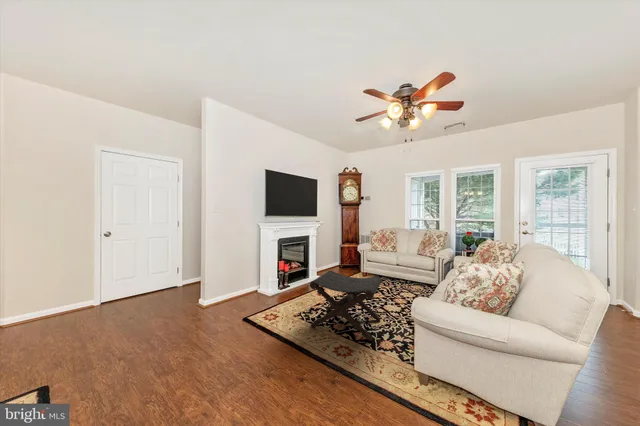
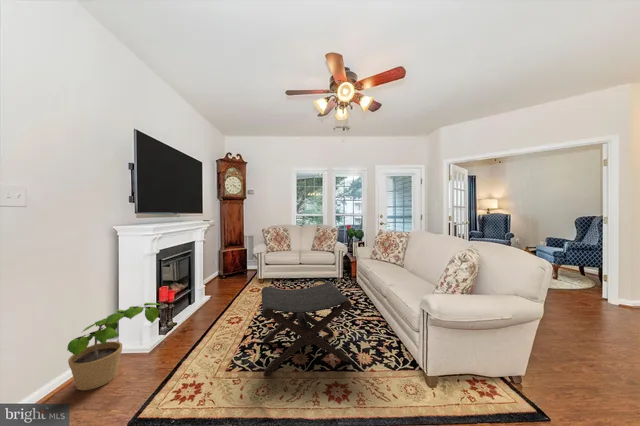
potted plant: none [229,265,270,303] -> present [67,303,161,390]

